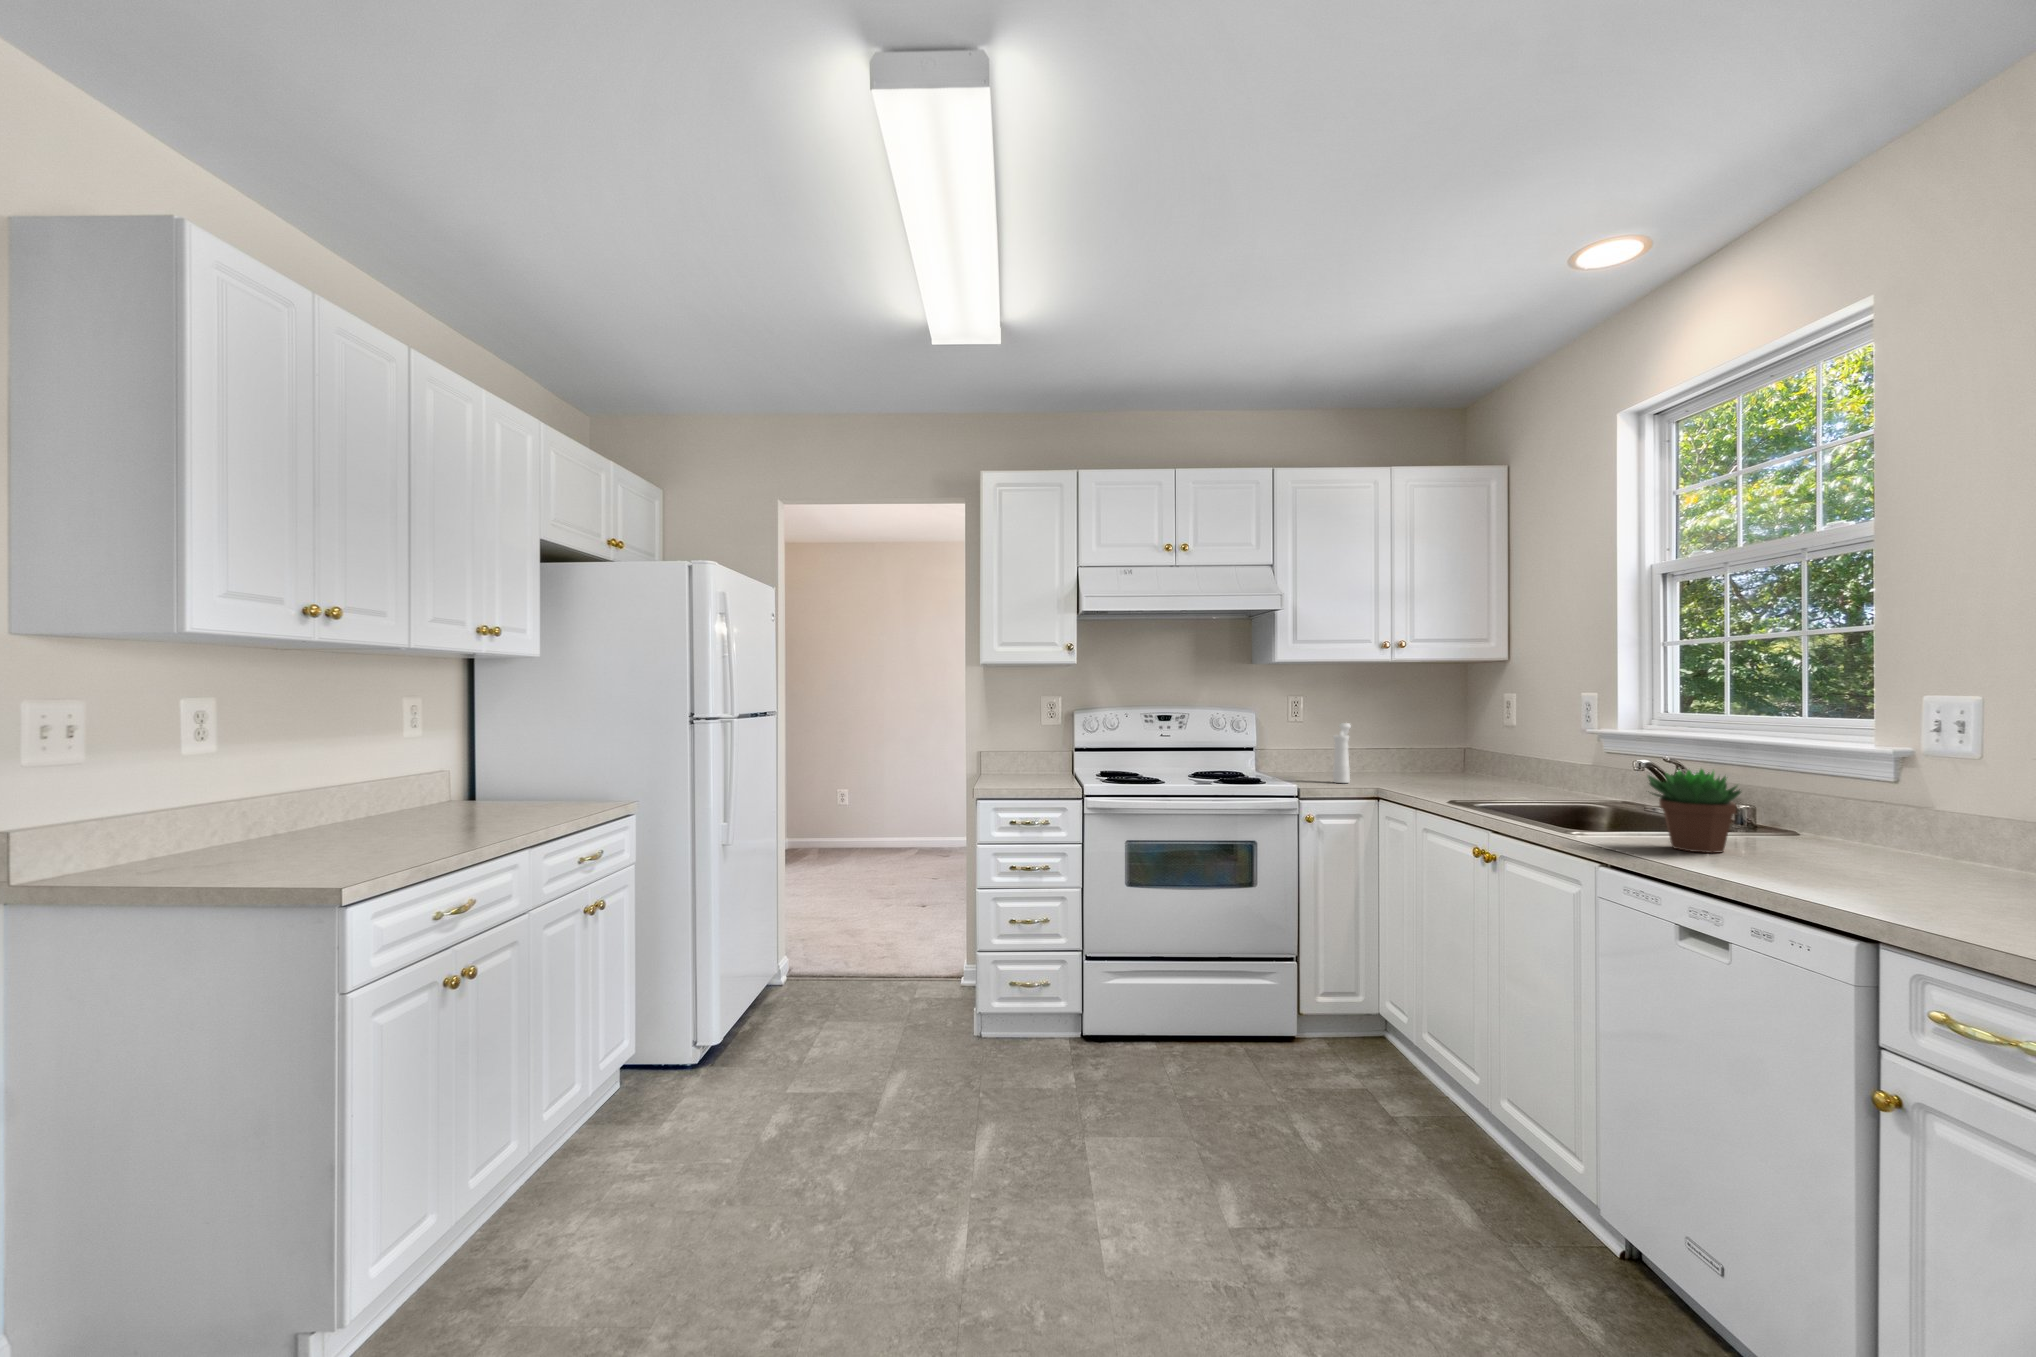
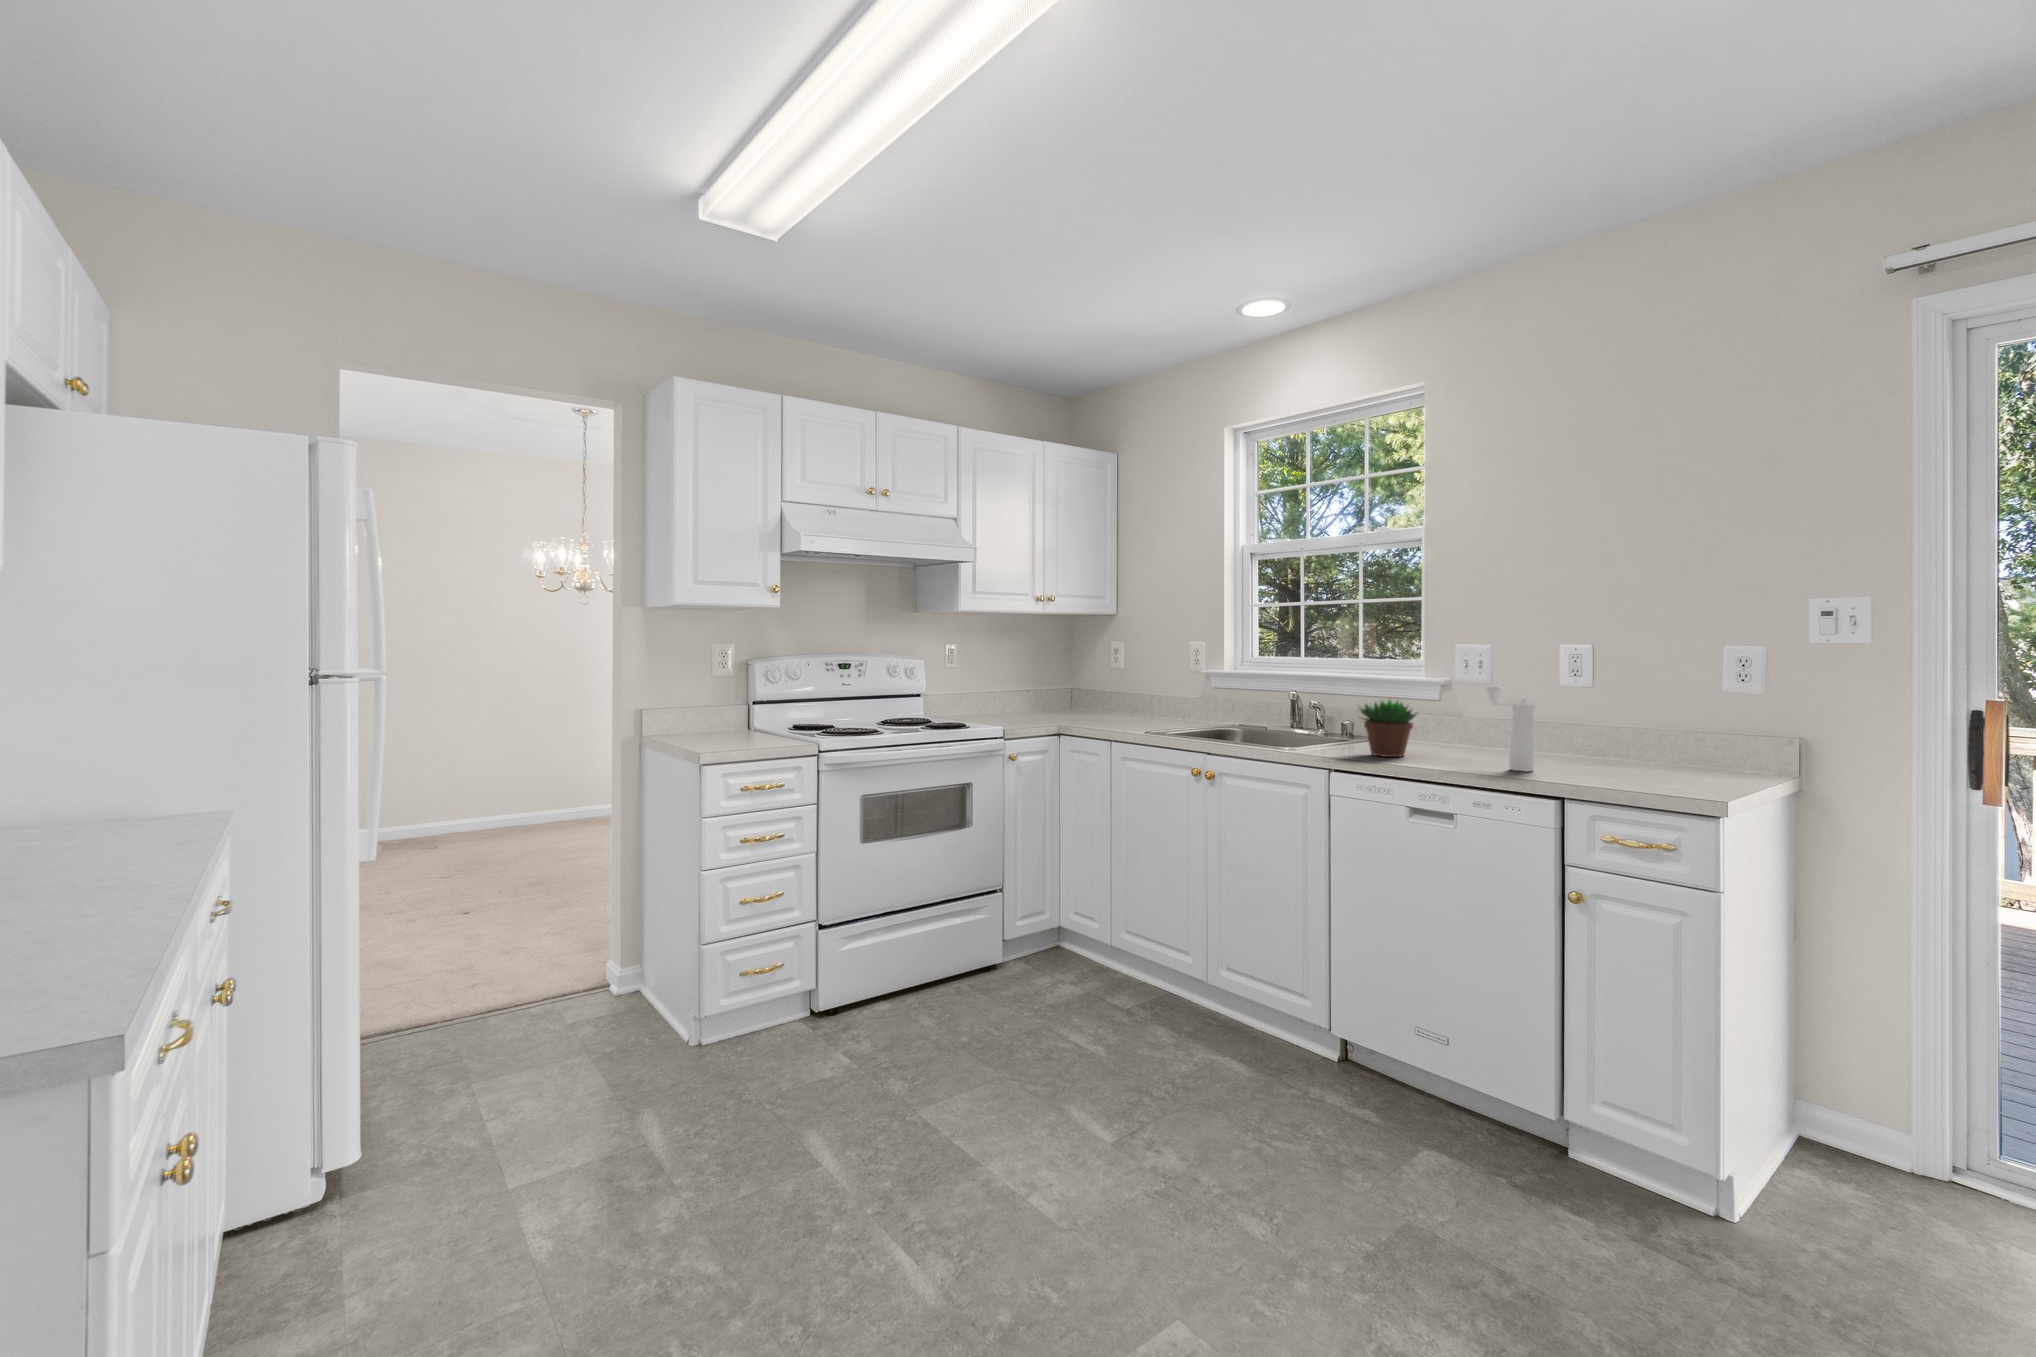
pepper mill: present [1333,723,1351,783] -> present [1486,685,1536,771]

